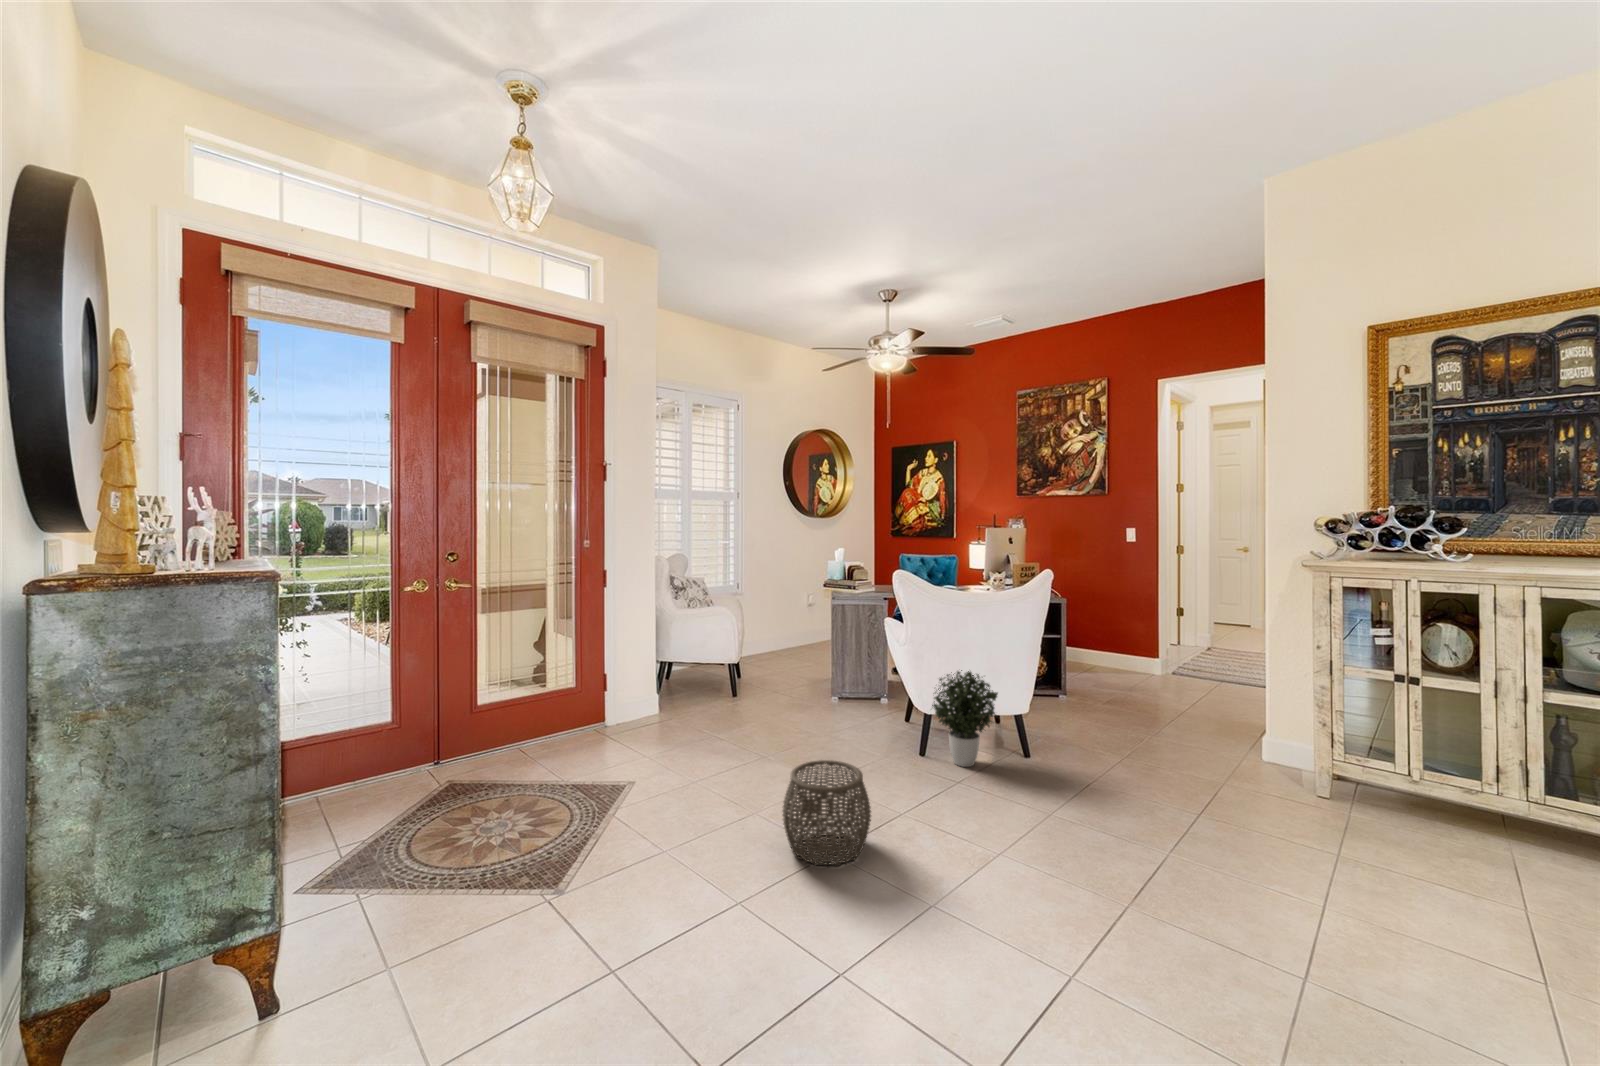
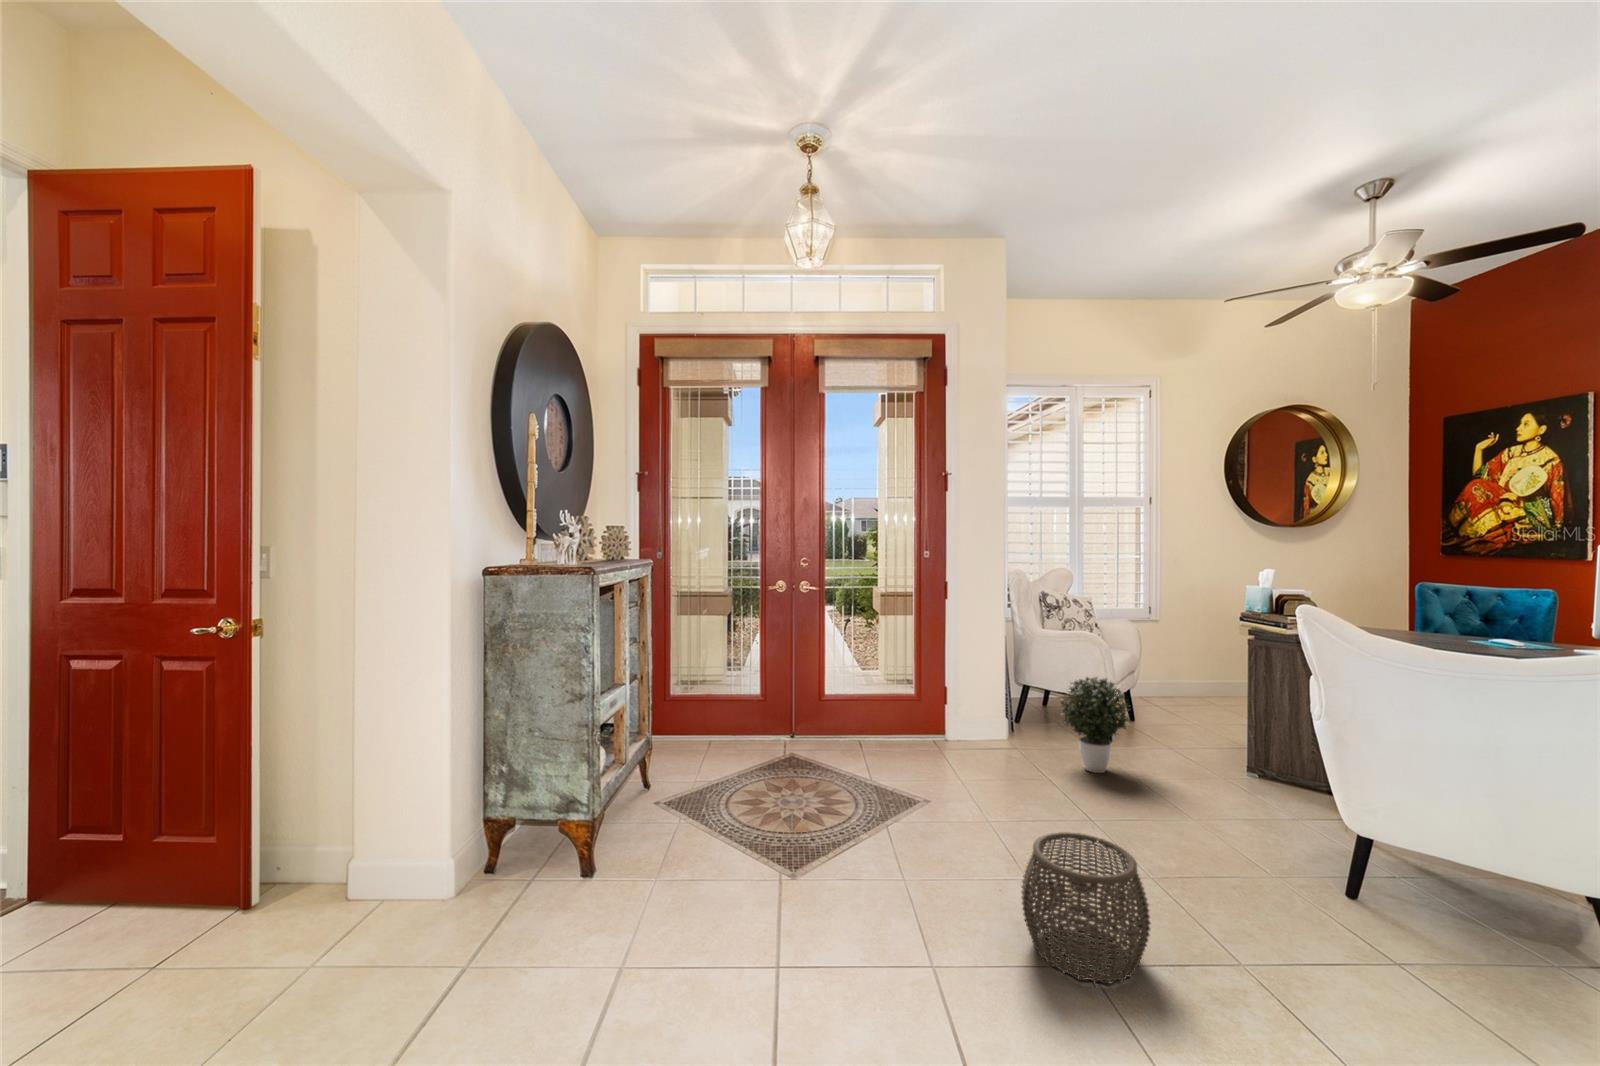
potted plant: present [932,670,998,767] -> present [1061,677,1131,773]

